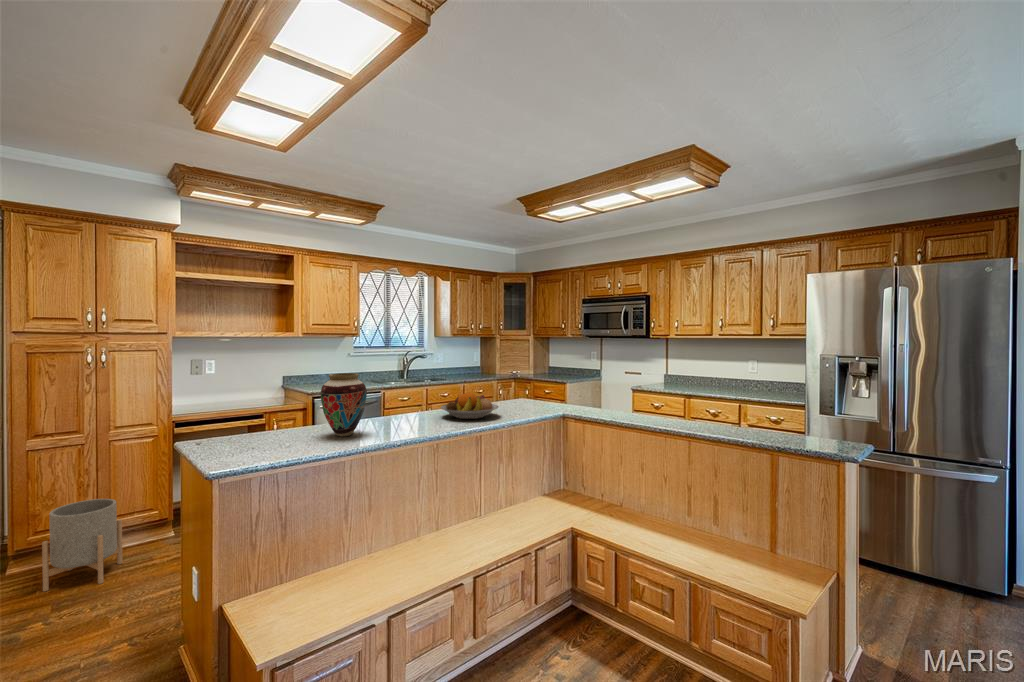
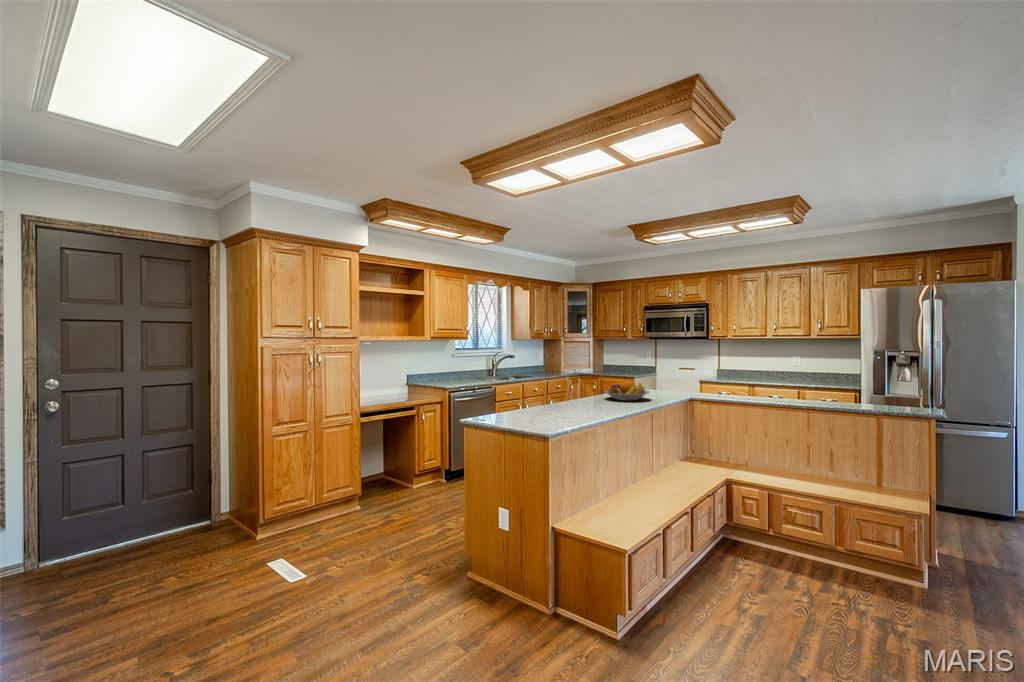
vase: present [320,373,367,436] -> none [549,364,582,411]
planter: present [42,499,122,591] -> none [296,472,340,545]

